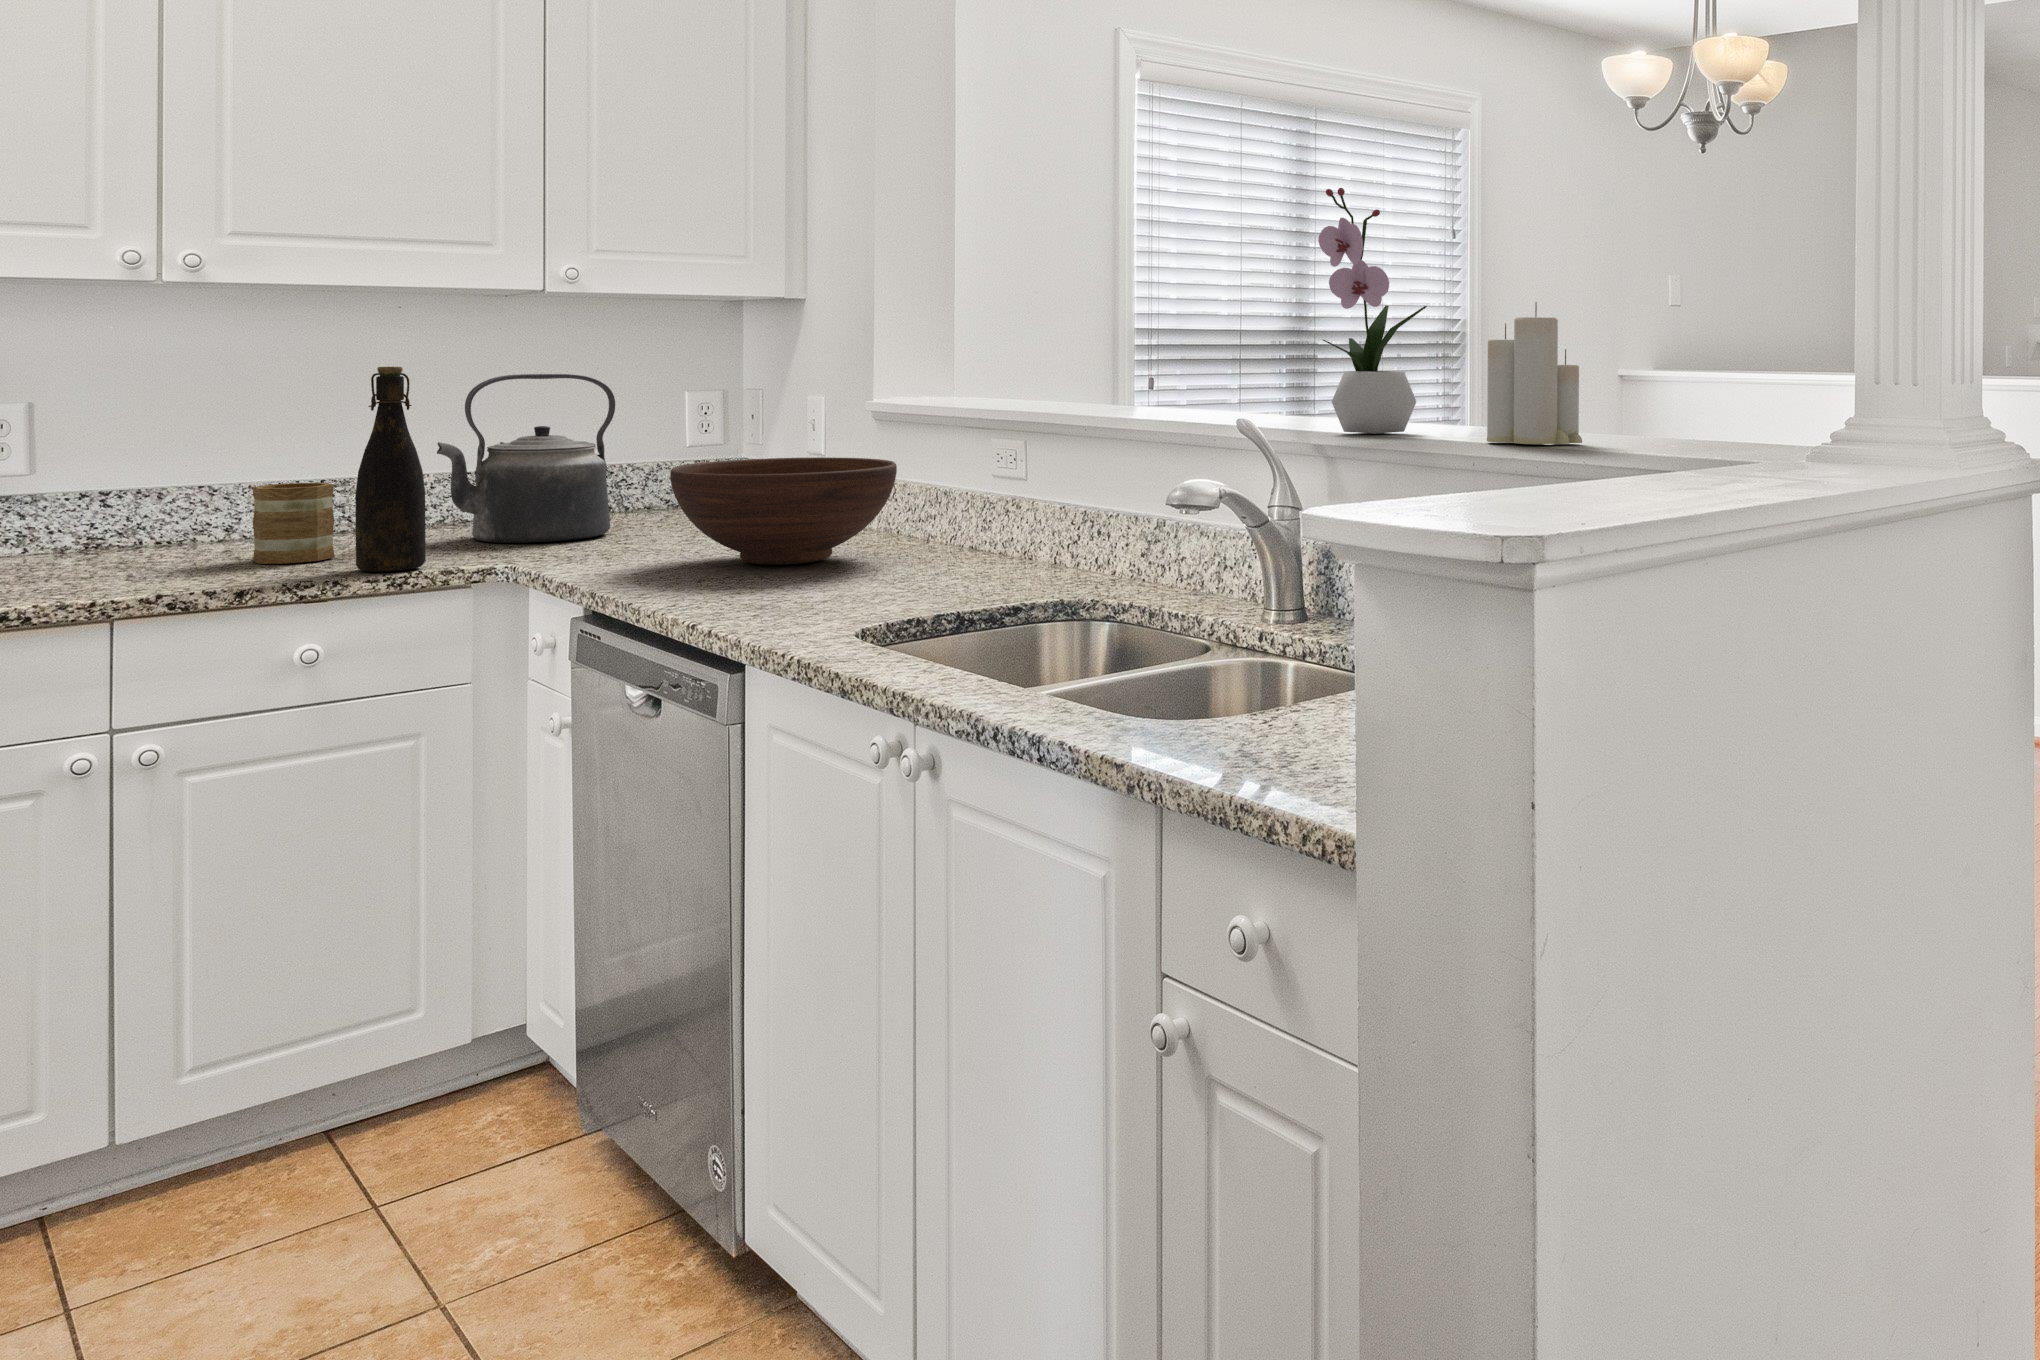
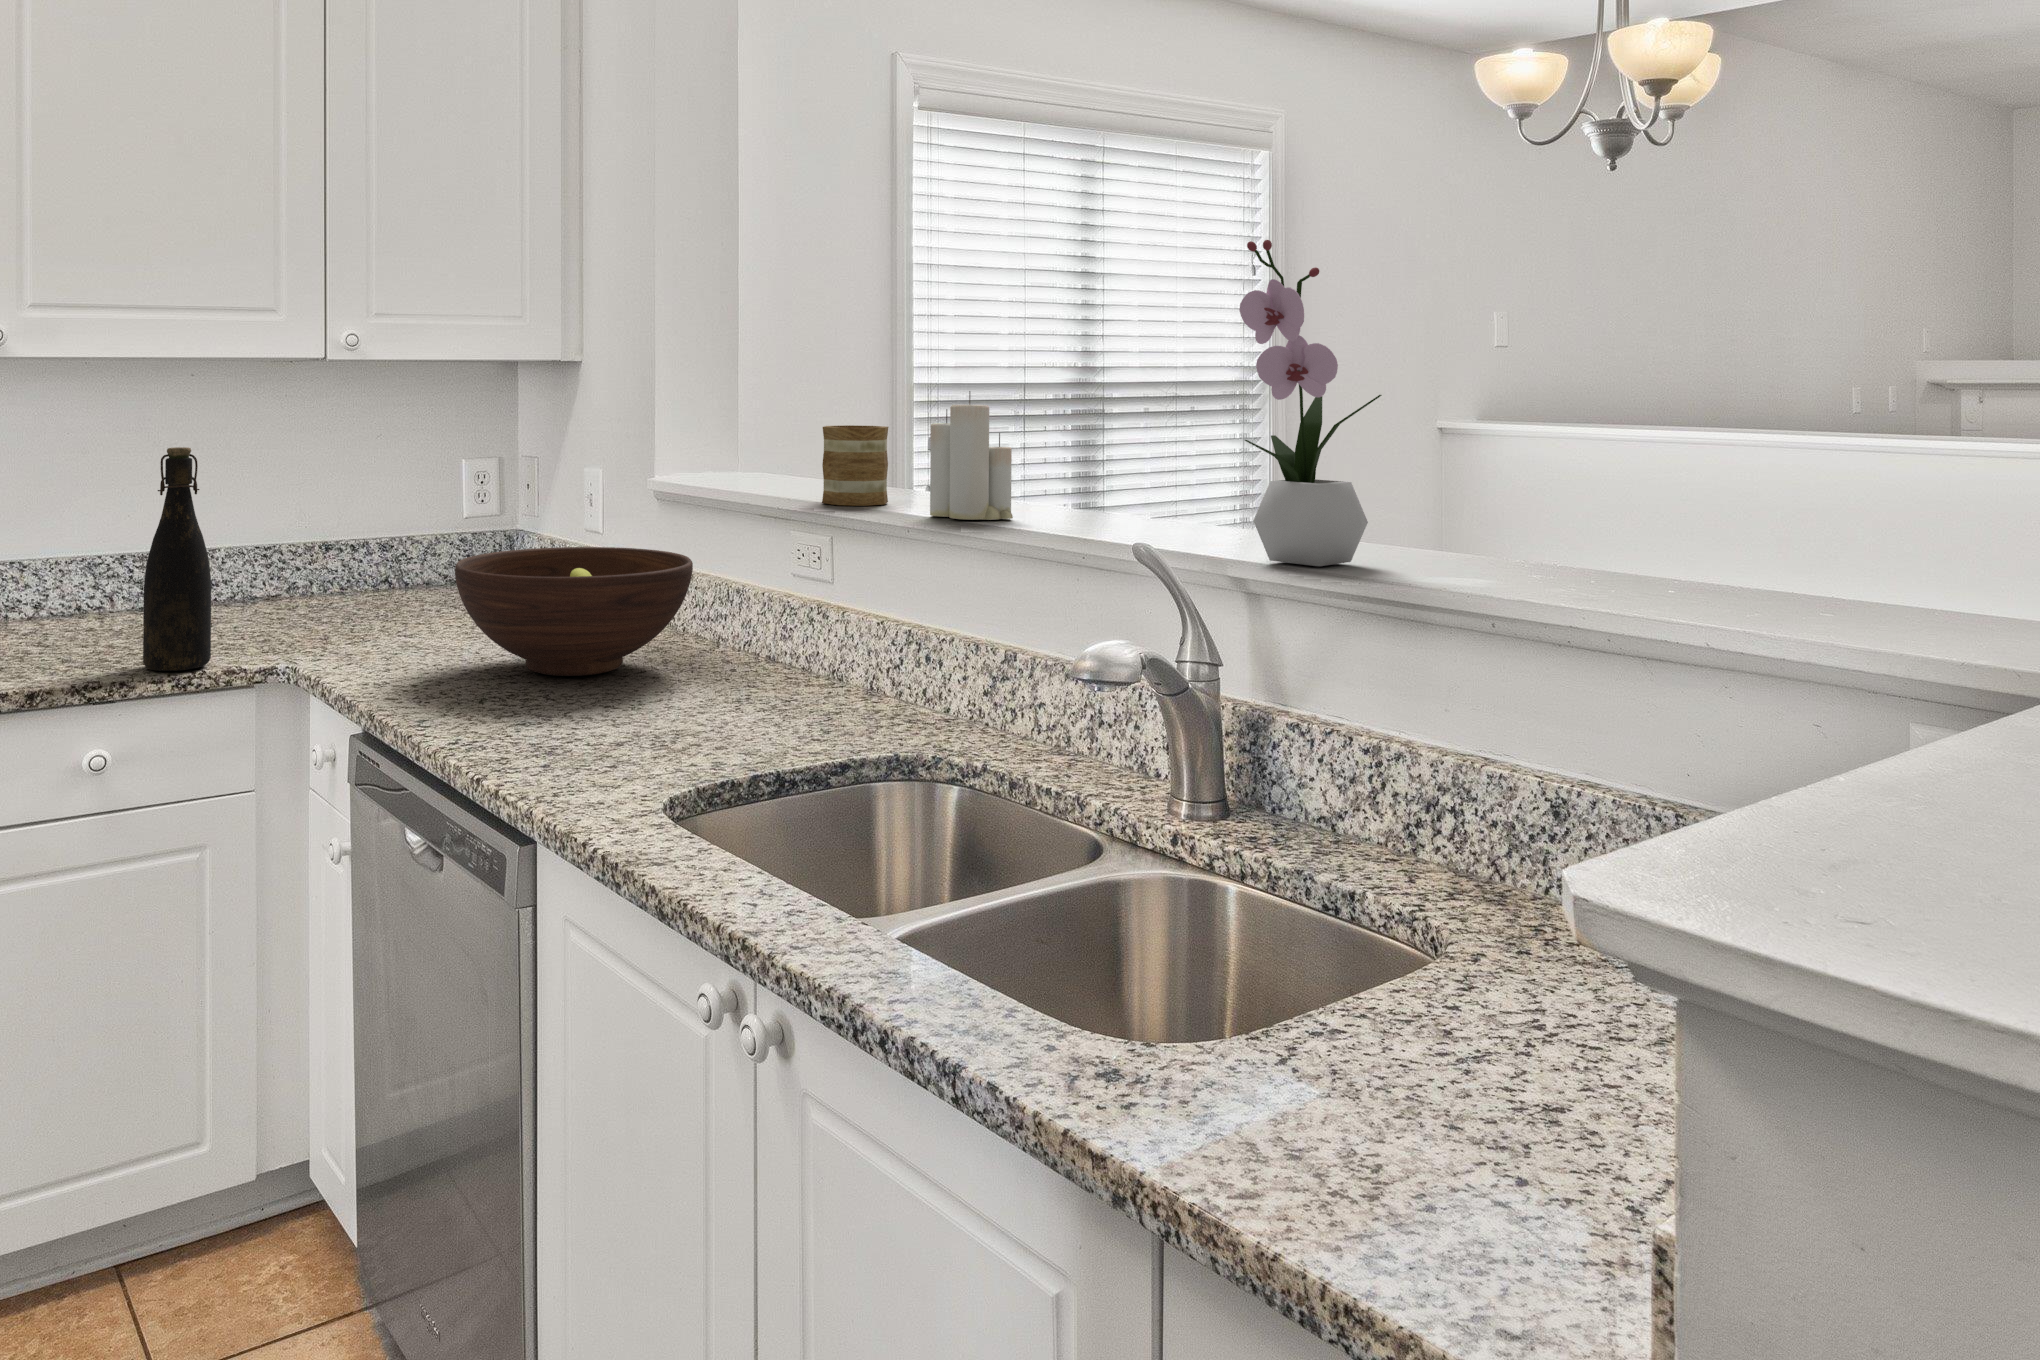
candle: present [1487,302,1582,444] -> present [930,391,1013,520]
kettle: present [437,374,615,543] -> none [228,447,401,630]
mug: present [253,483,335,564] -> present [822,425,888,506]

